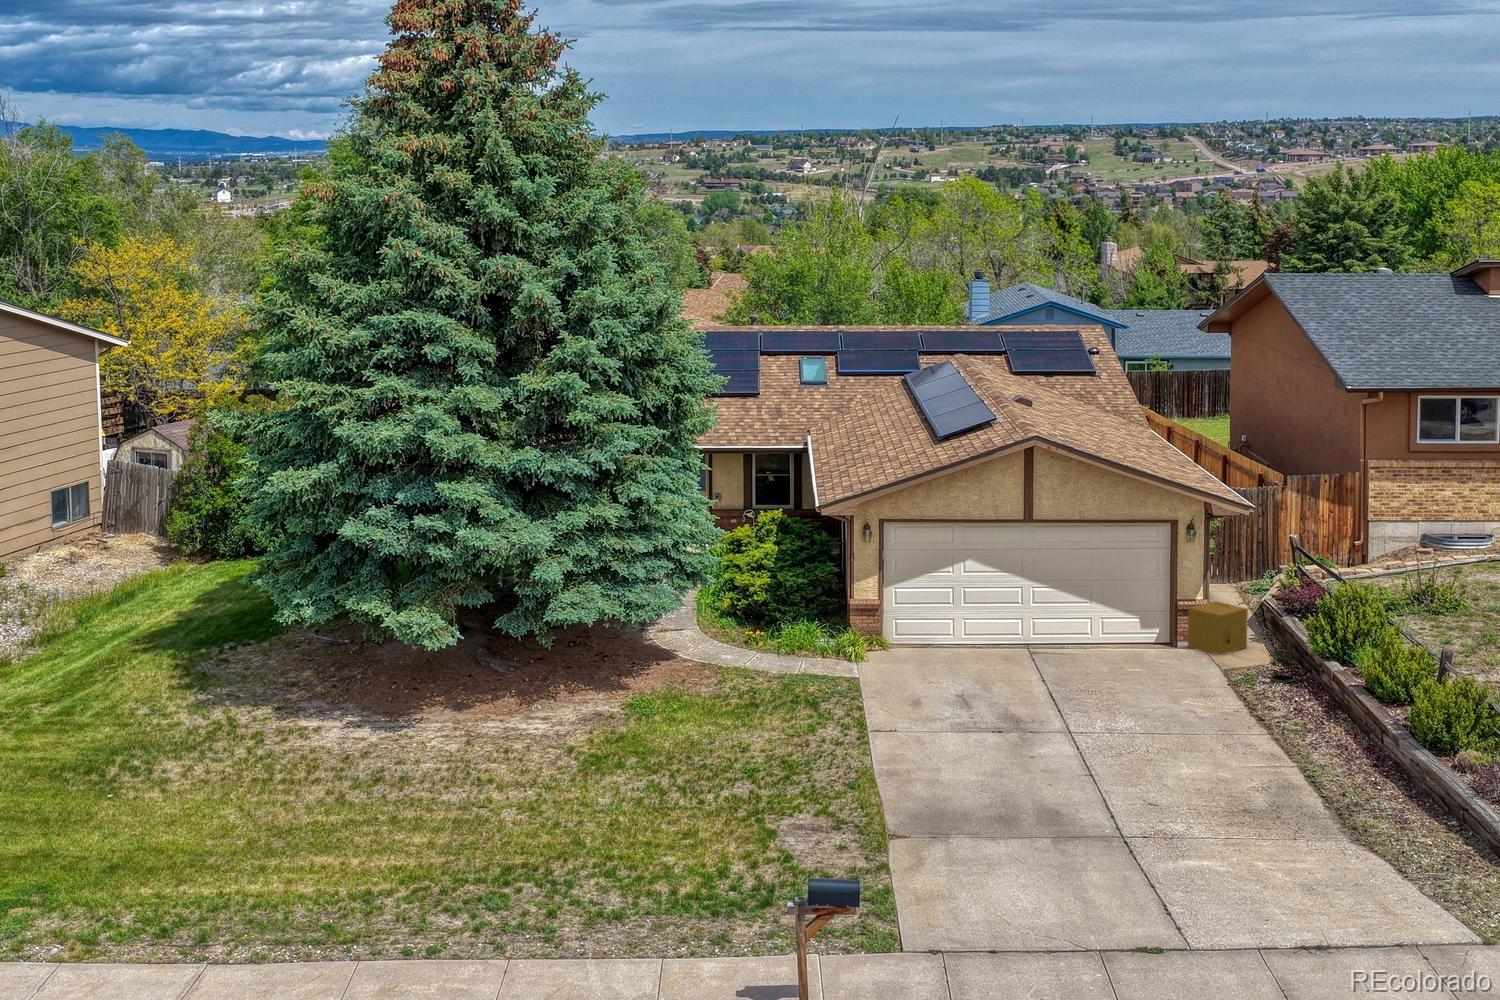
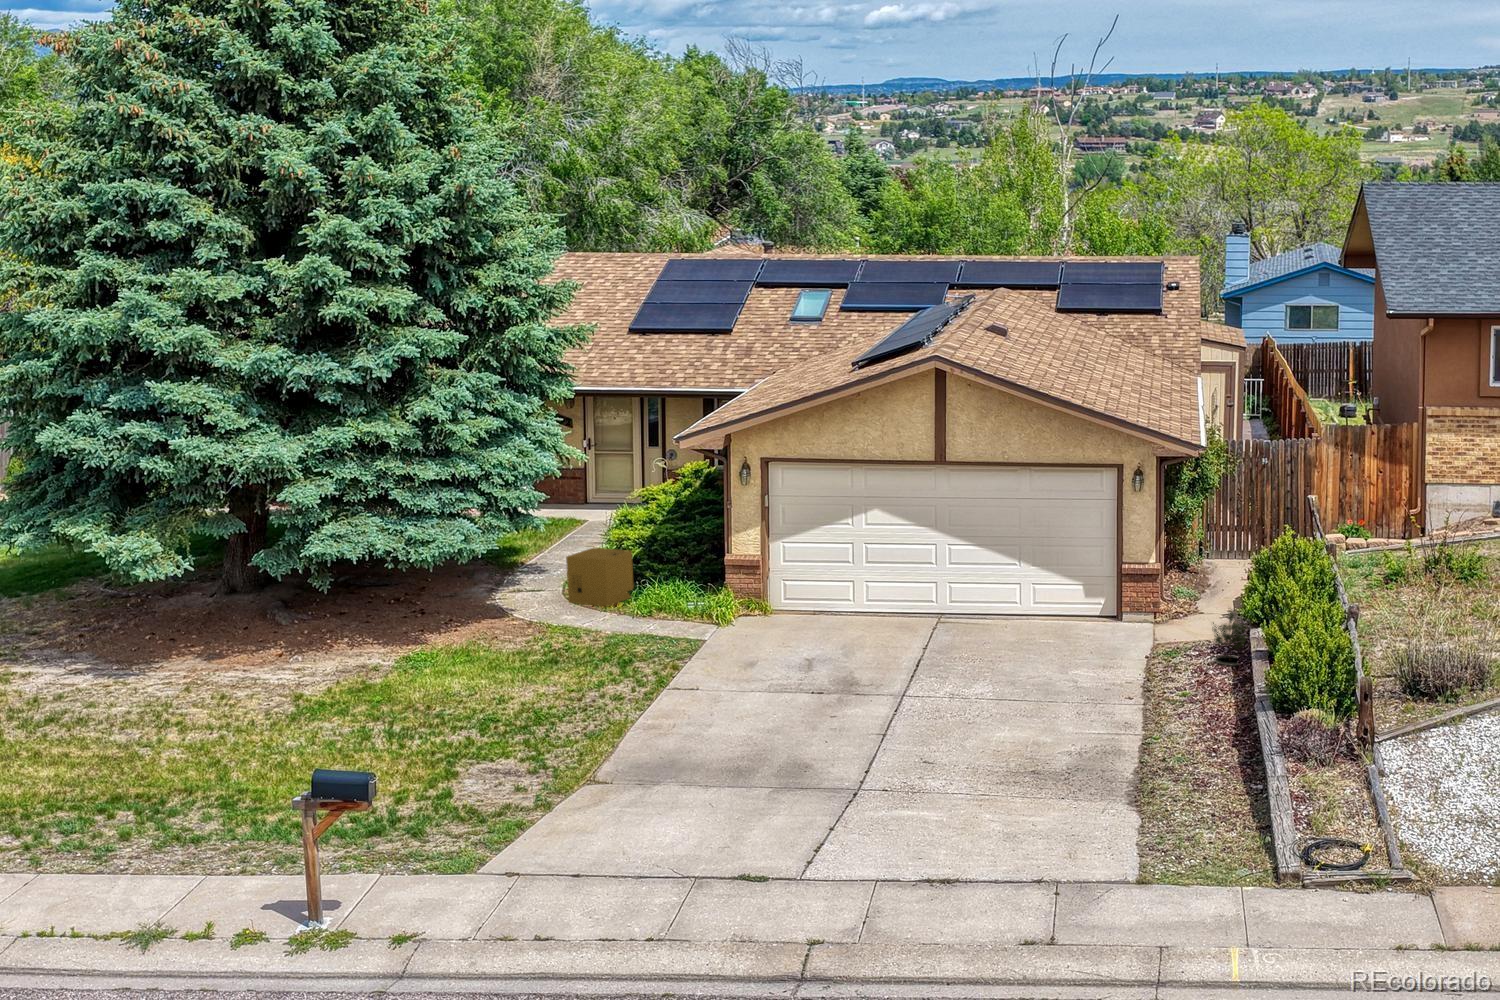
cardboard box: present [1188,601,1248,655] -> present [566,548,634,607]

